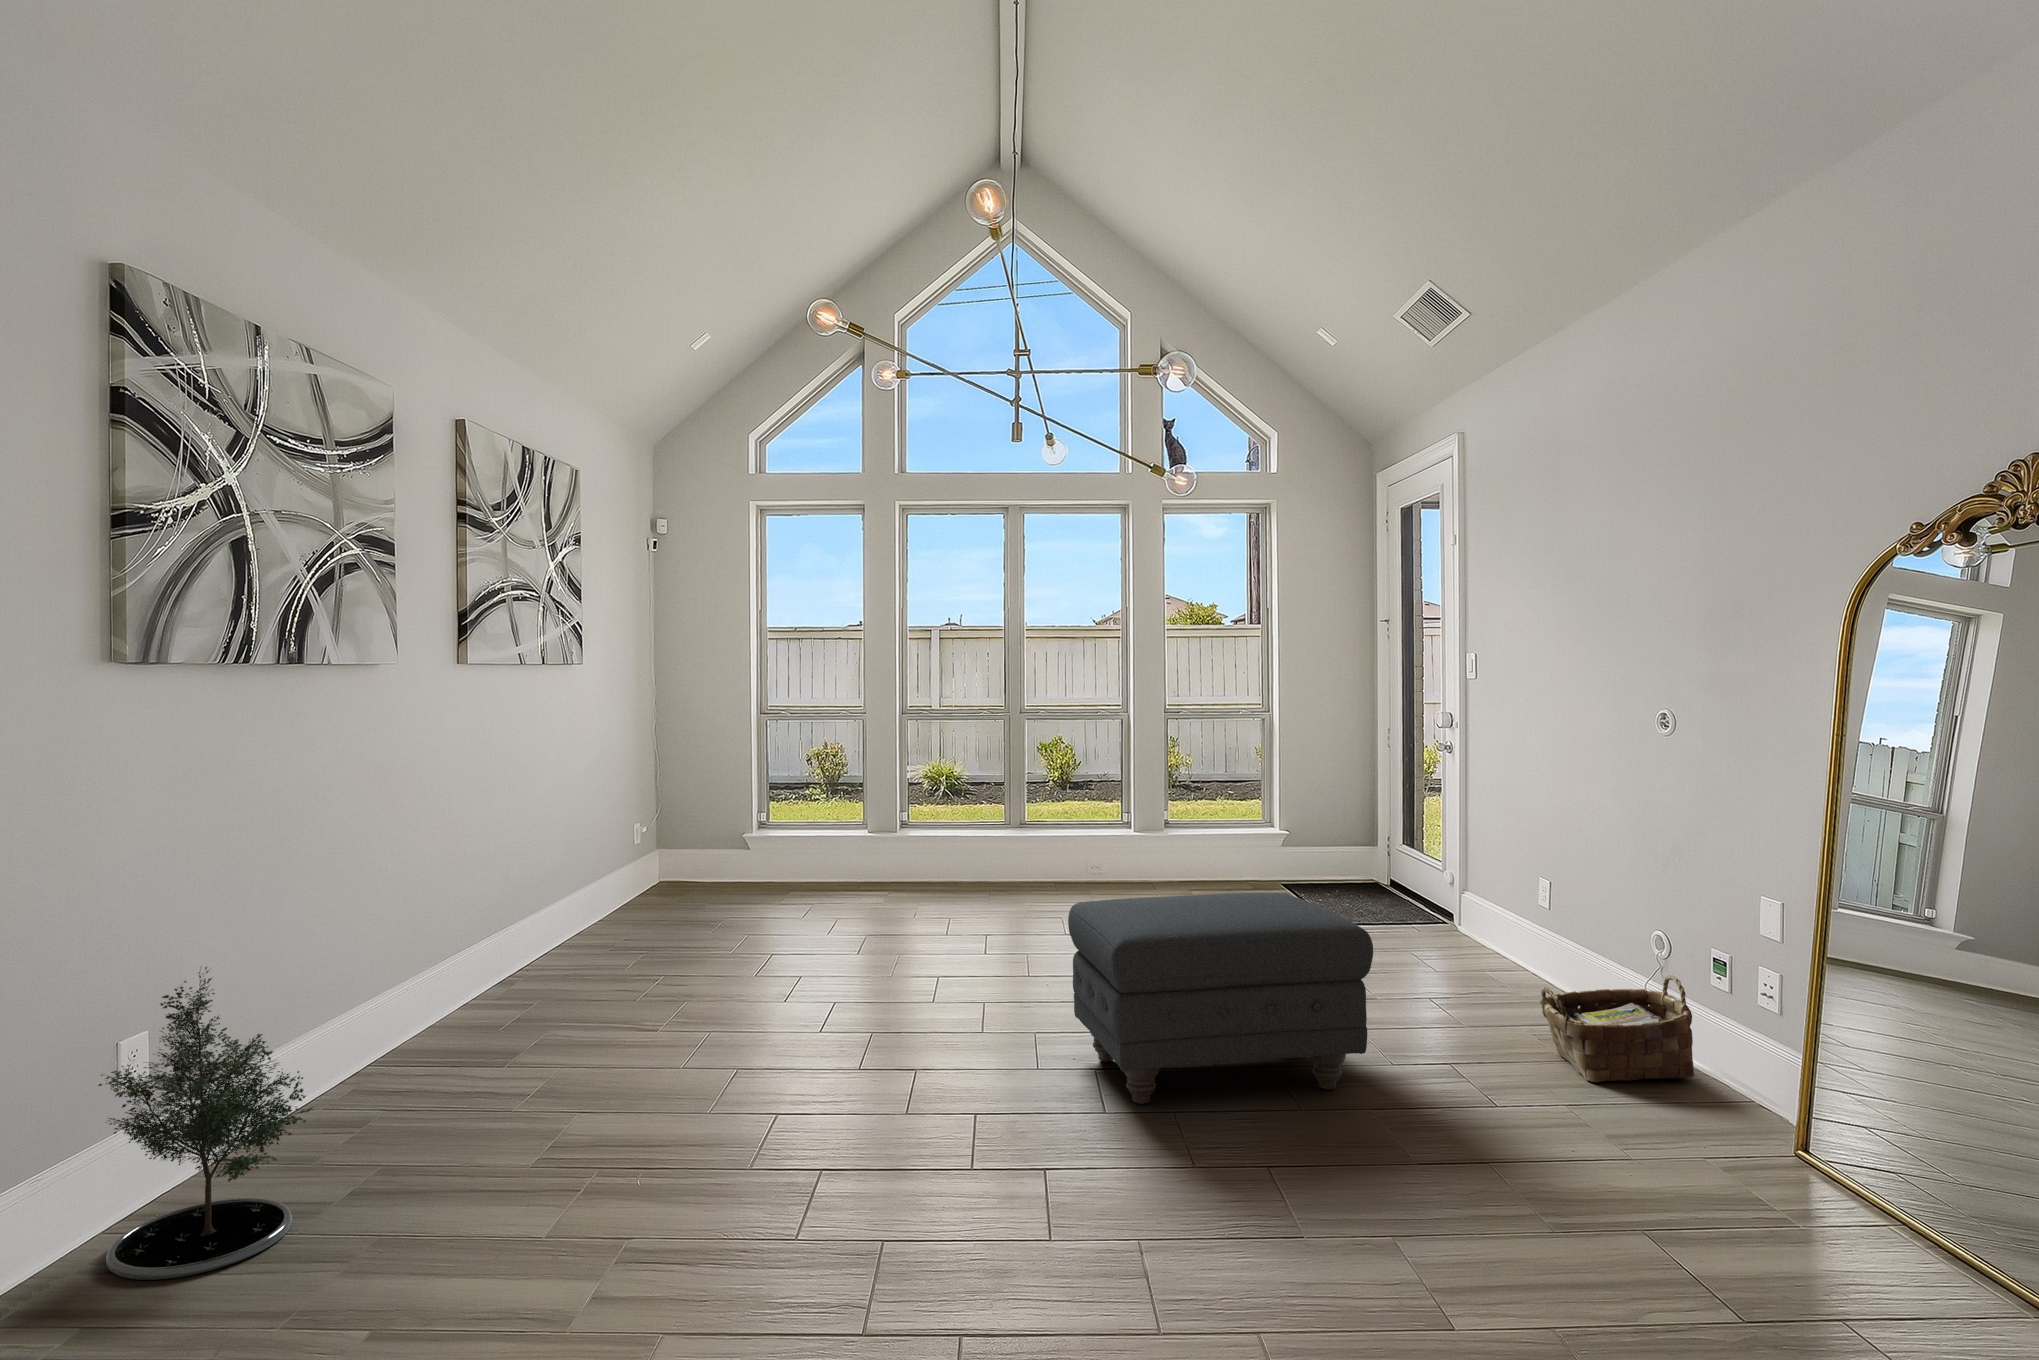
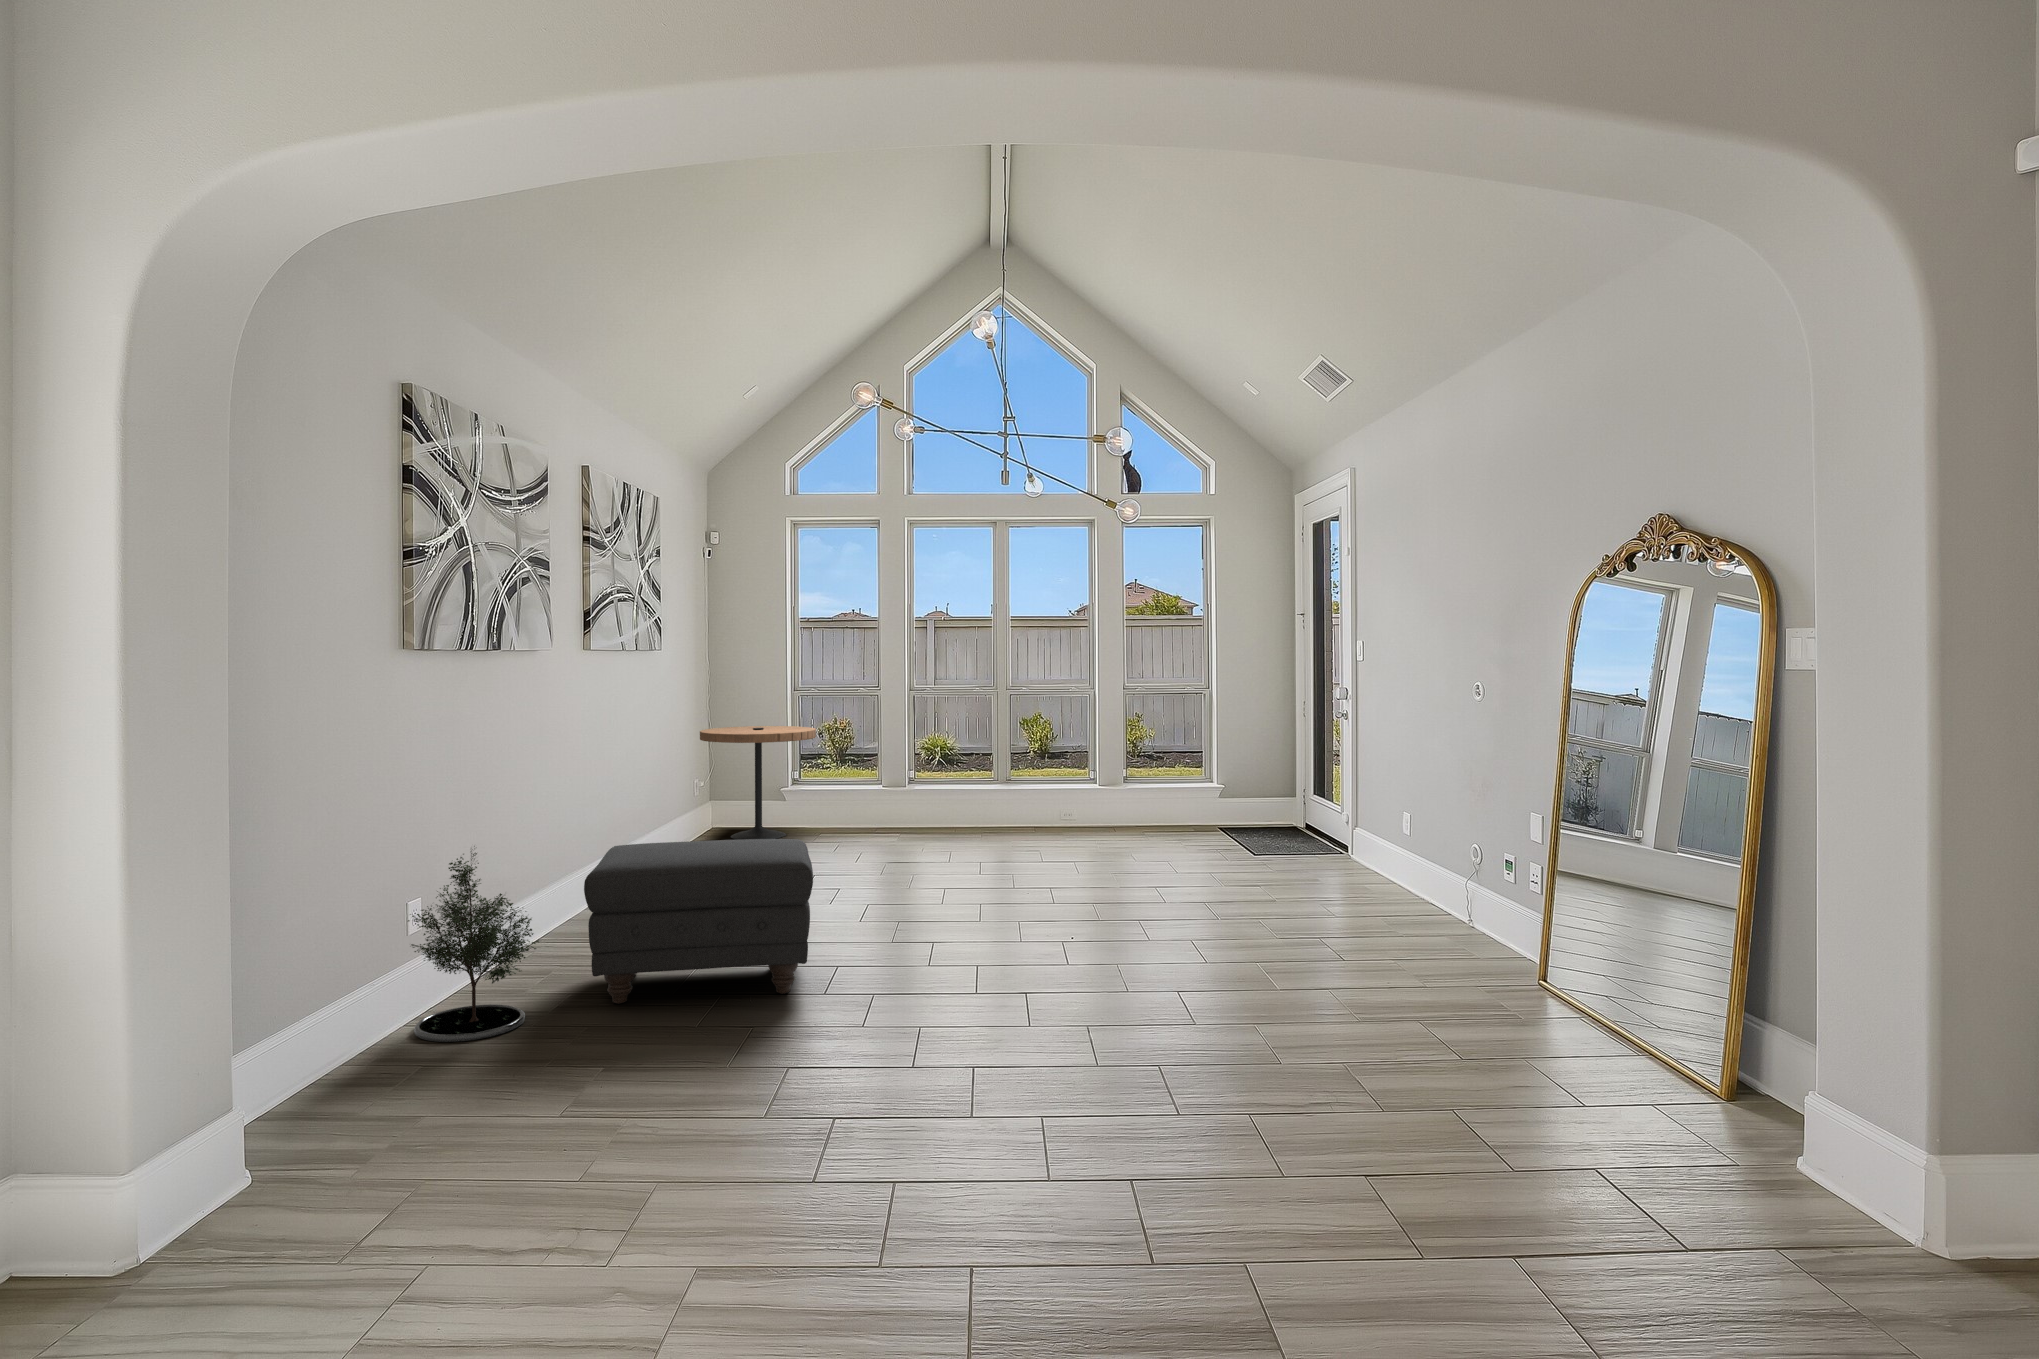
side table: none [641,754,785,897] -> present [700,726,816,840]
ottoman: present [1068,893,1373,1104] -> present [584,839,813,1004]
woven basket: present [1540,975,1694,1082] -> none [1385,873,1489,947]

